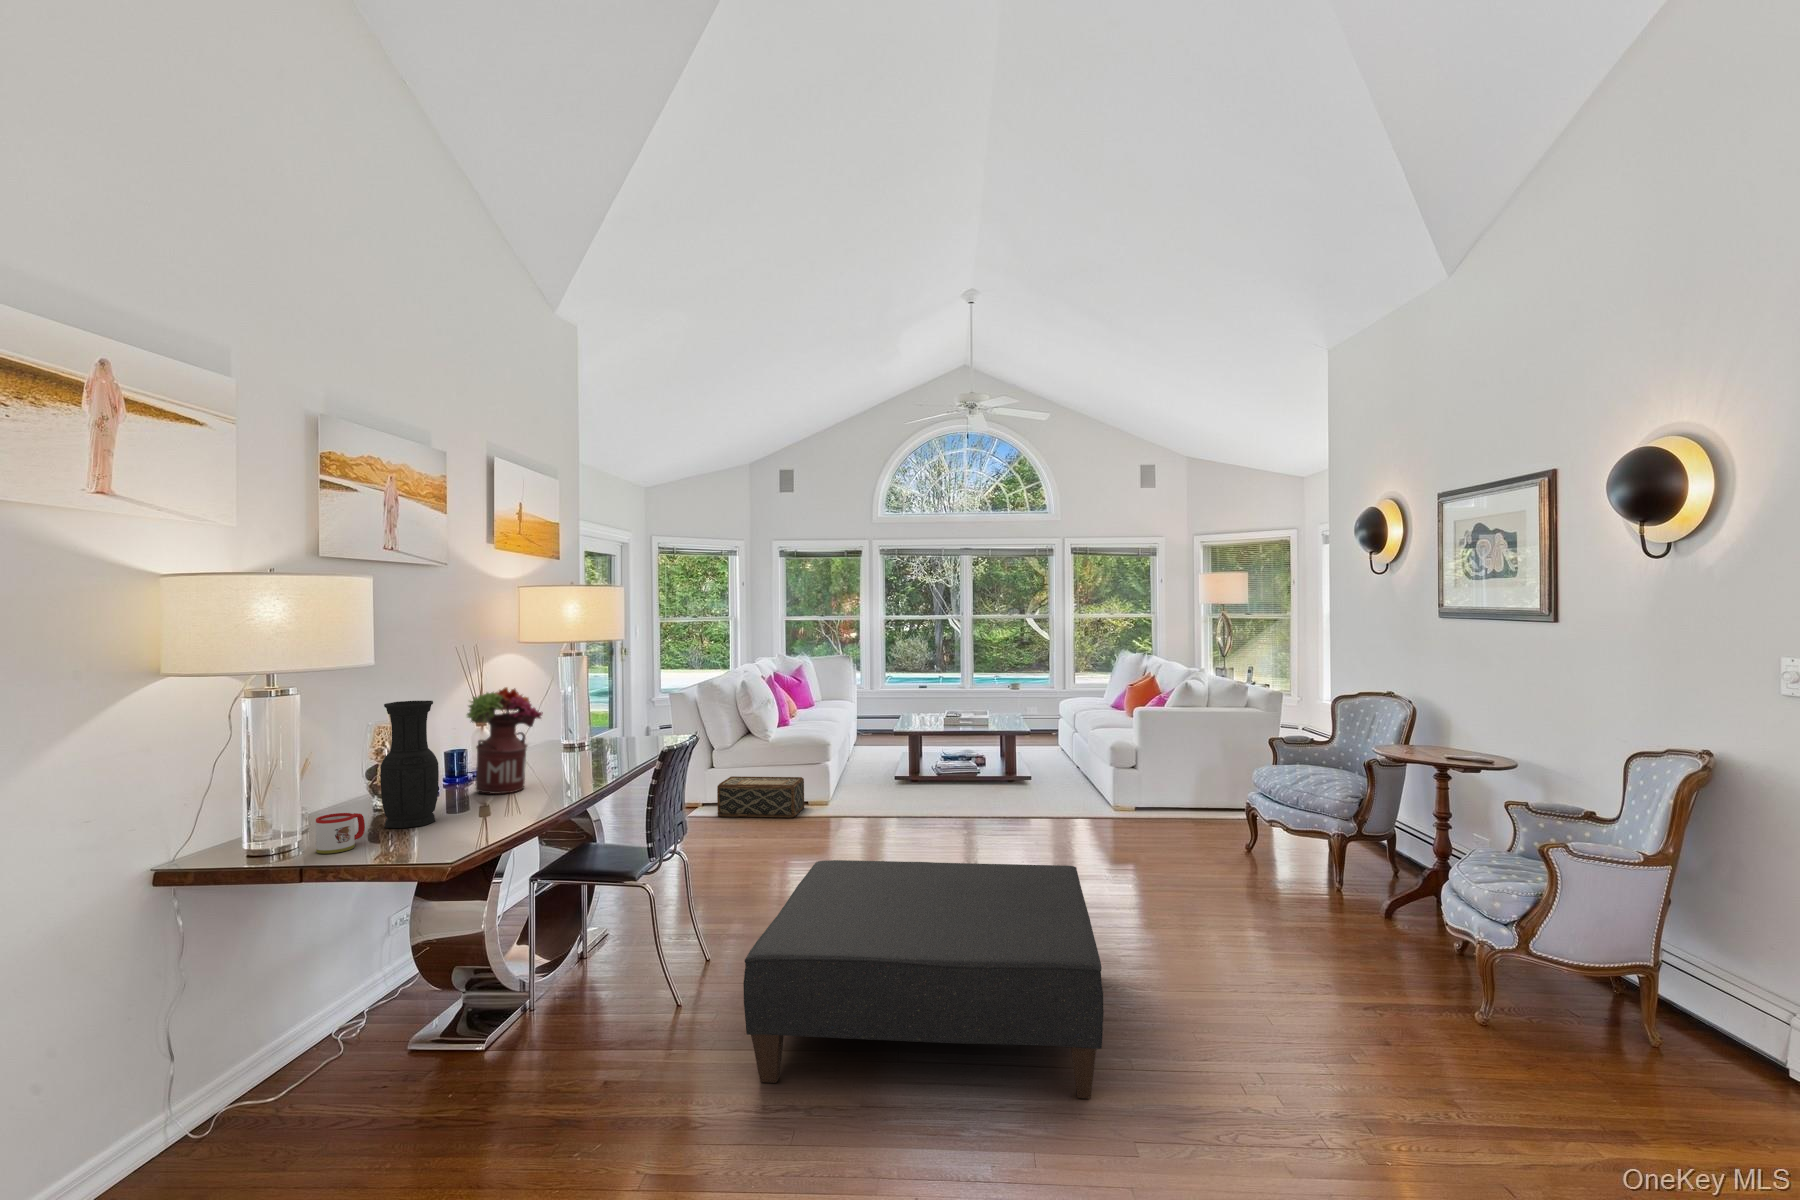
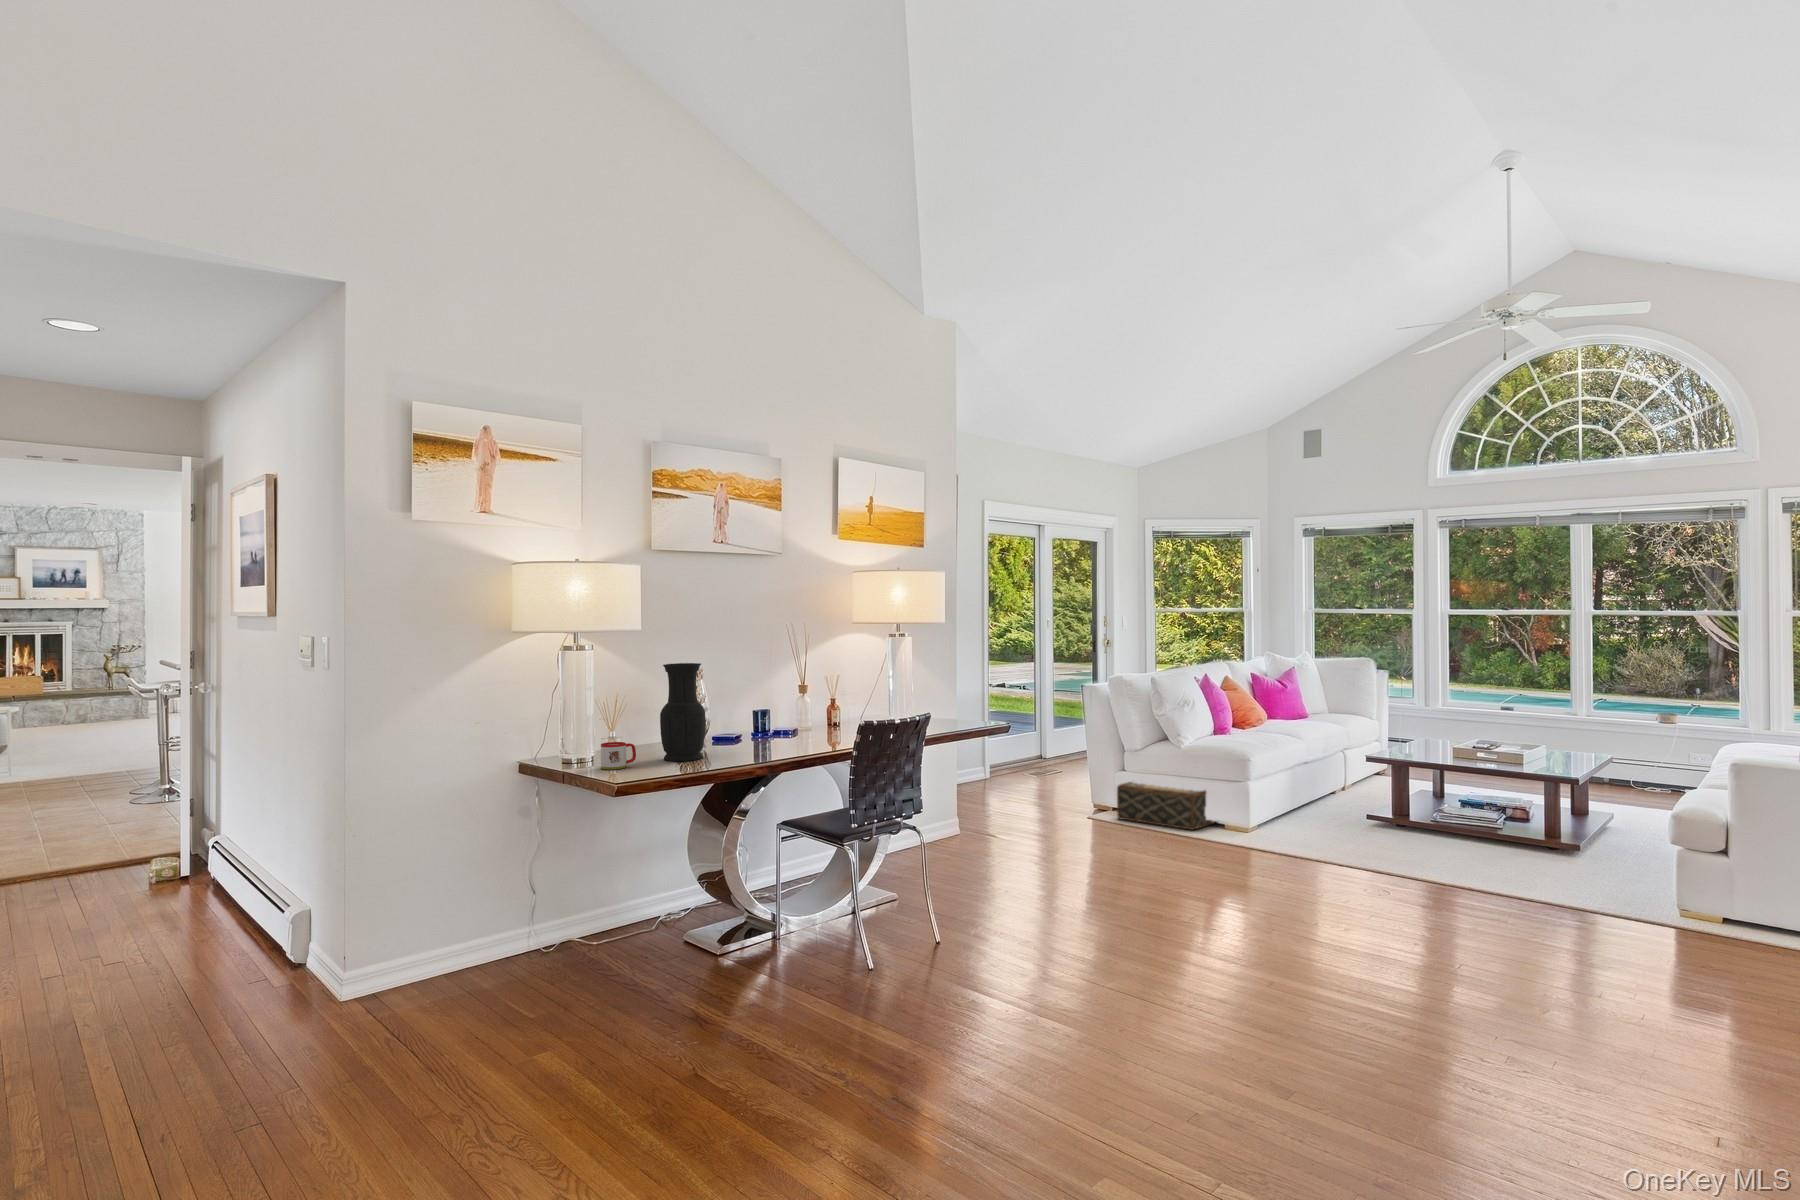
flower arrangement: present [467,687,543,794] -> none [749,658,810,748]
ottoman: present [743,860,1104,1099] -> none [878,853,1328,1126]

